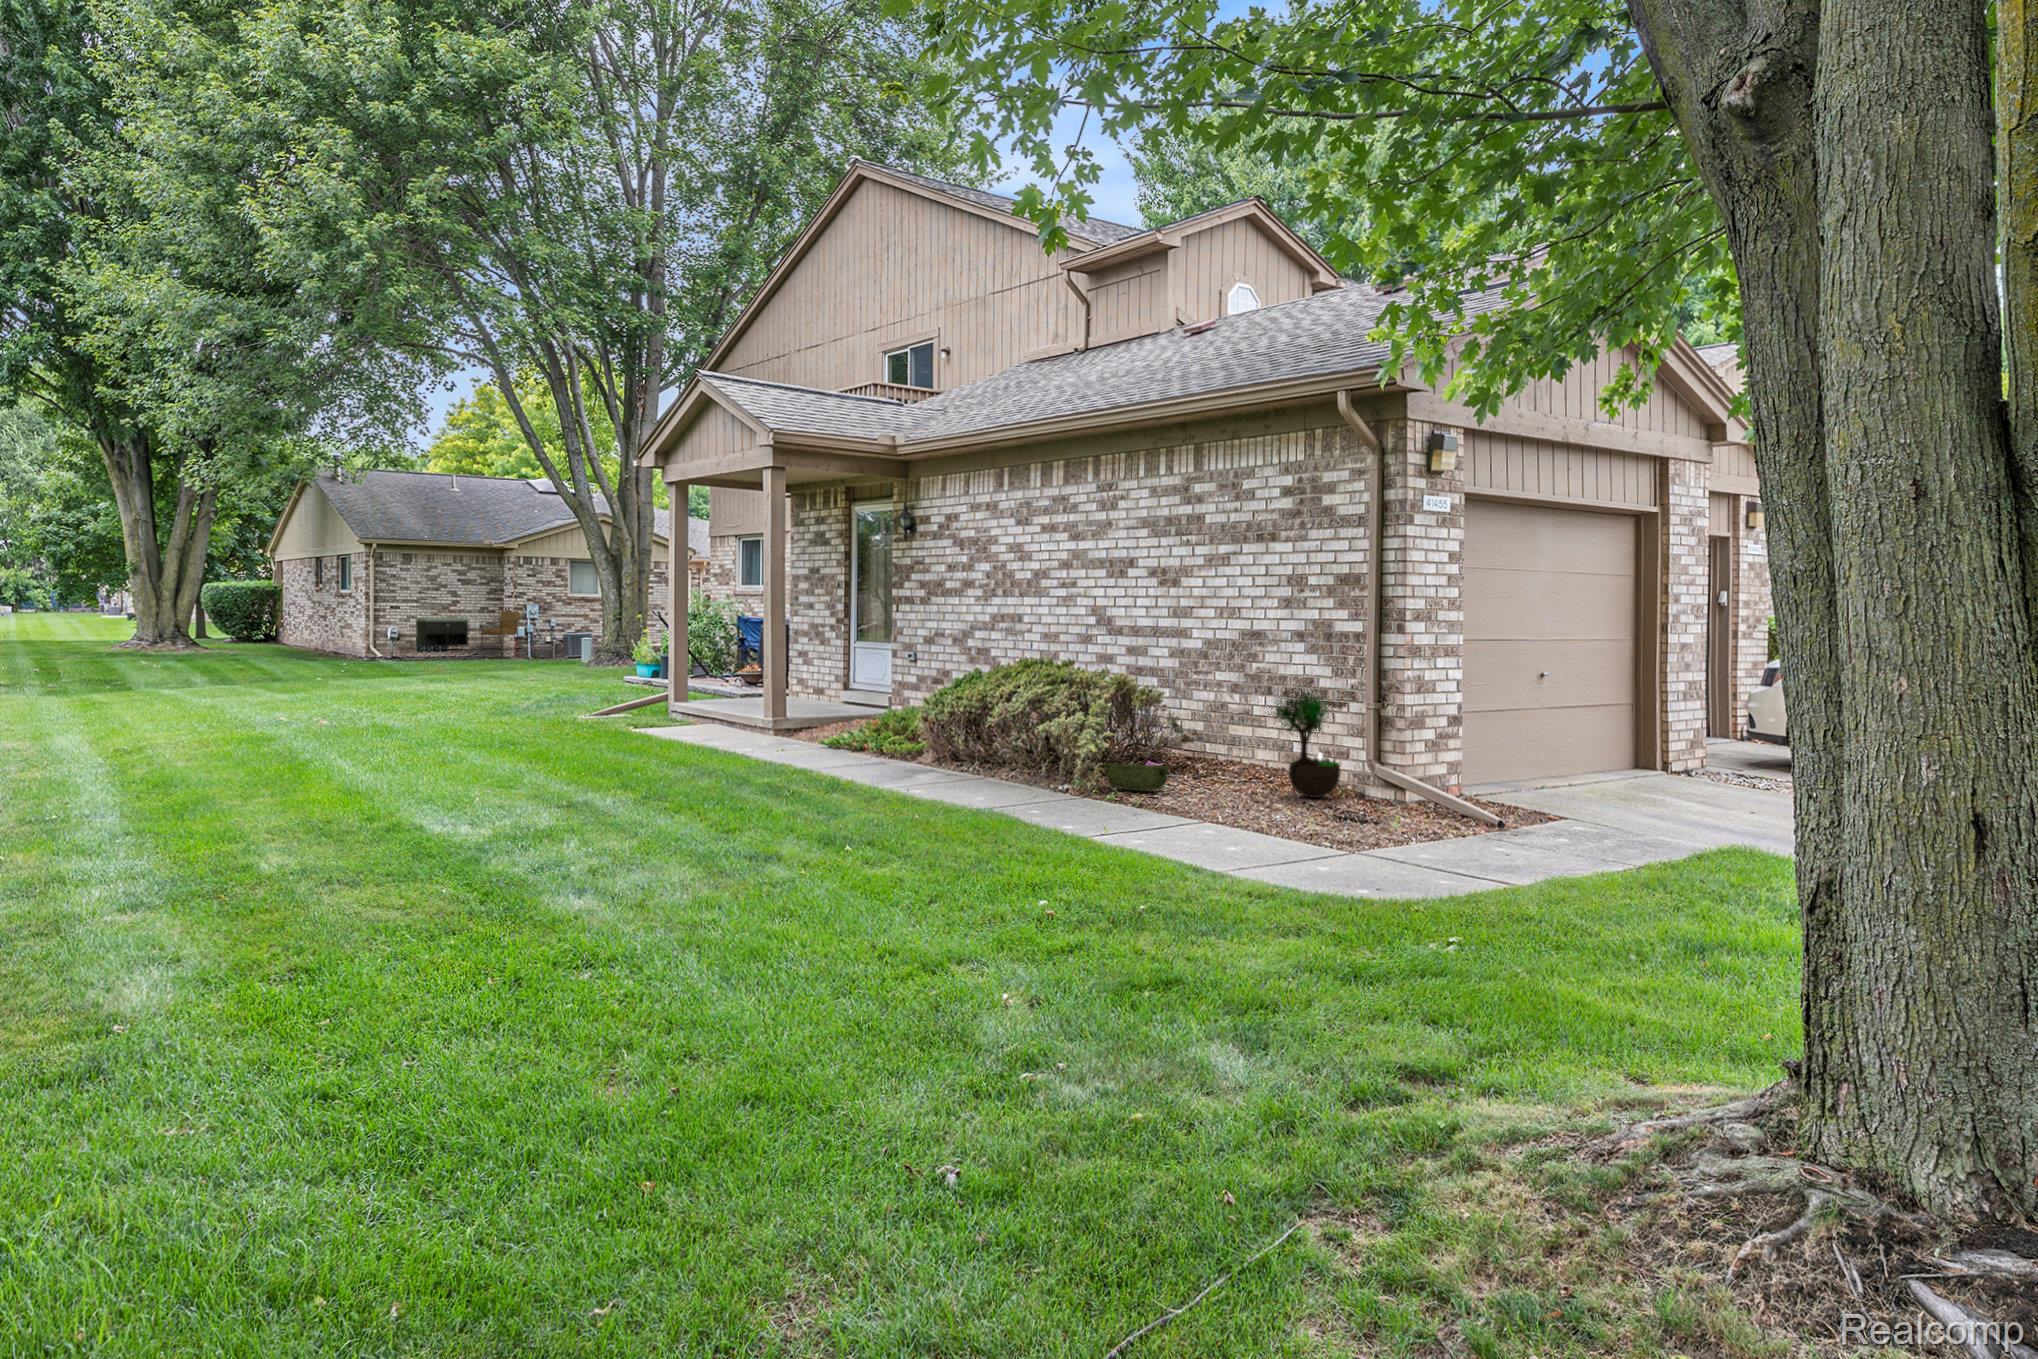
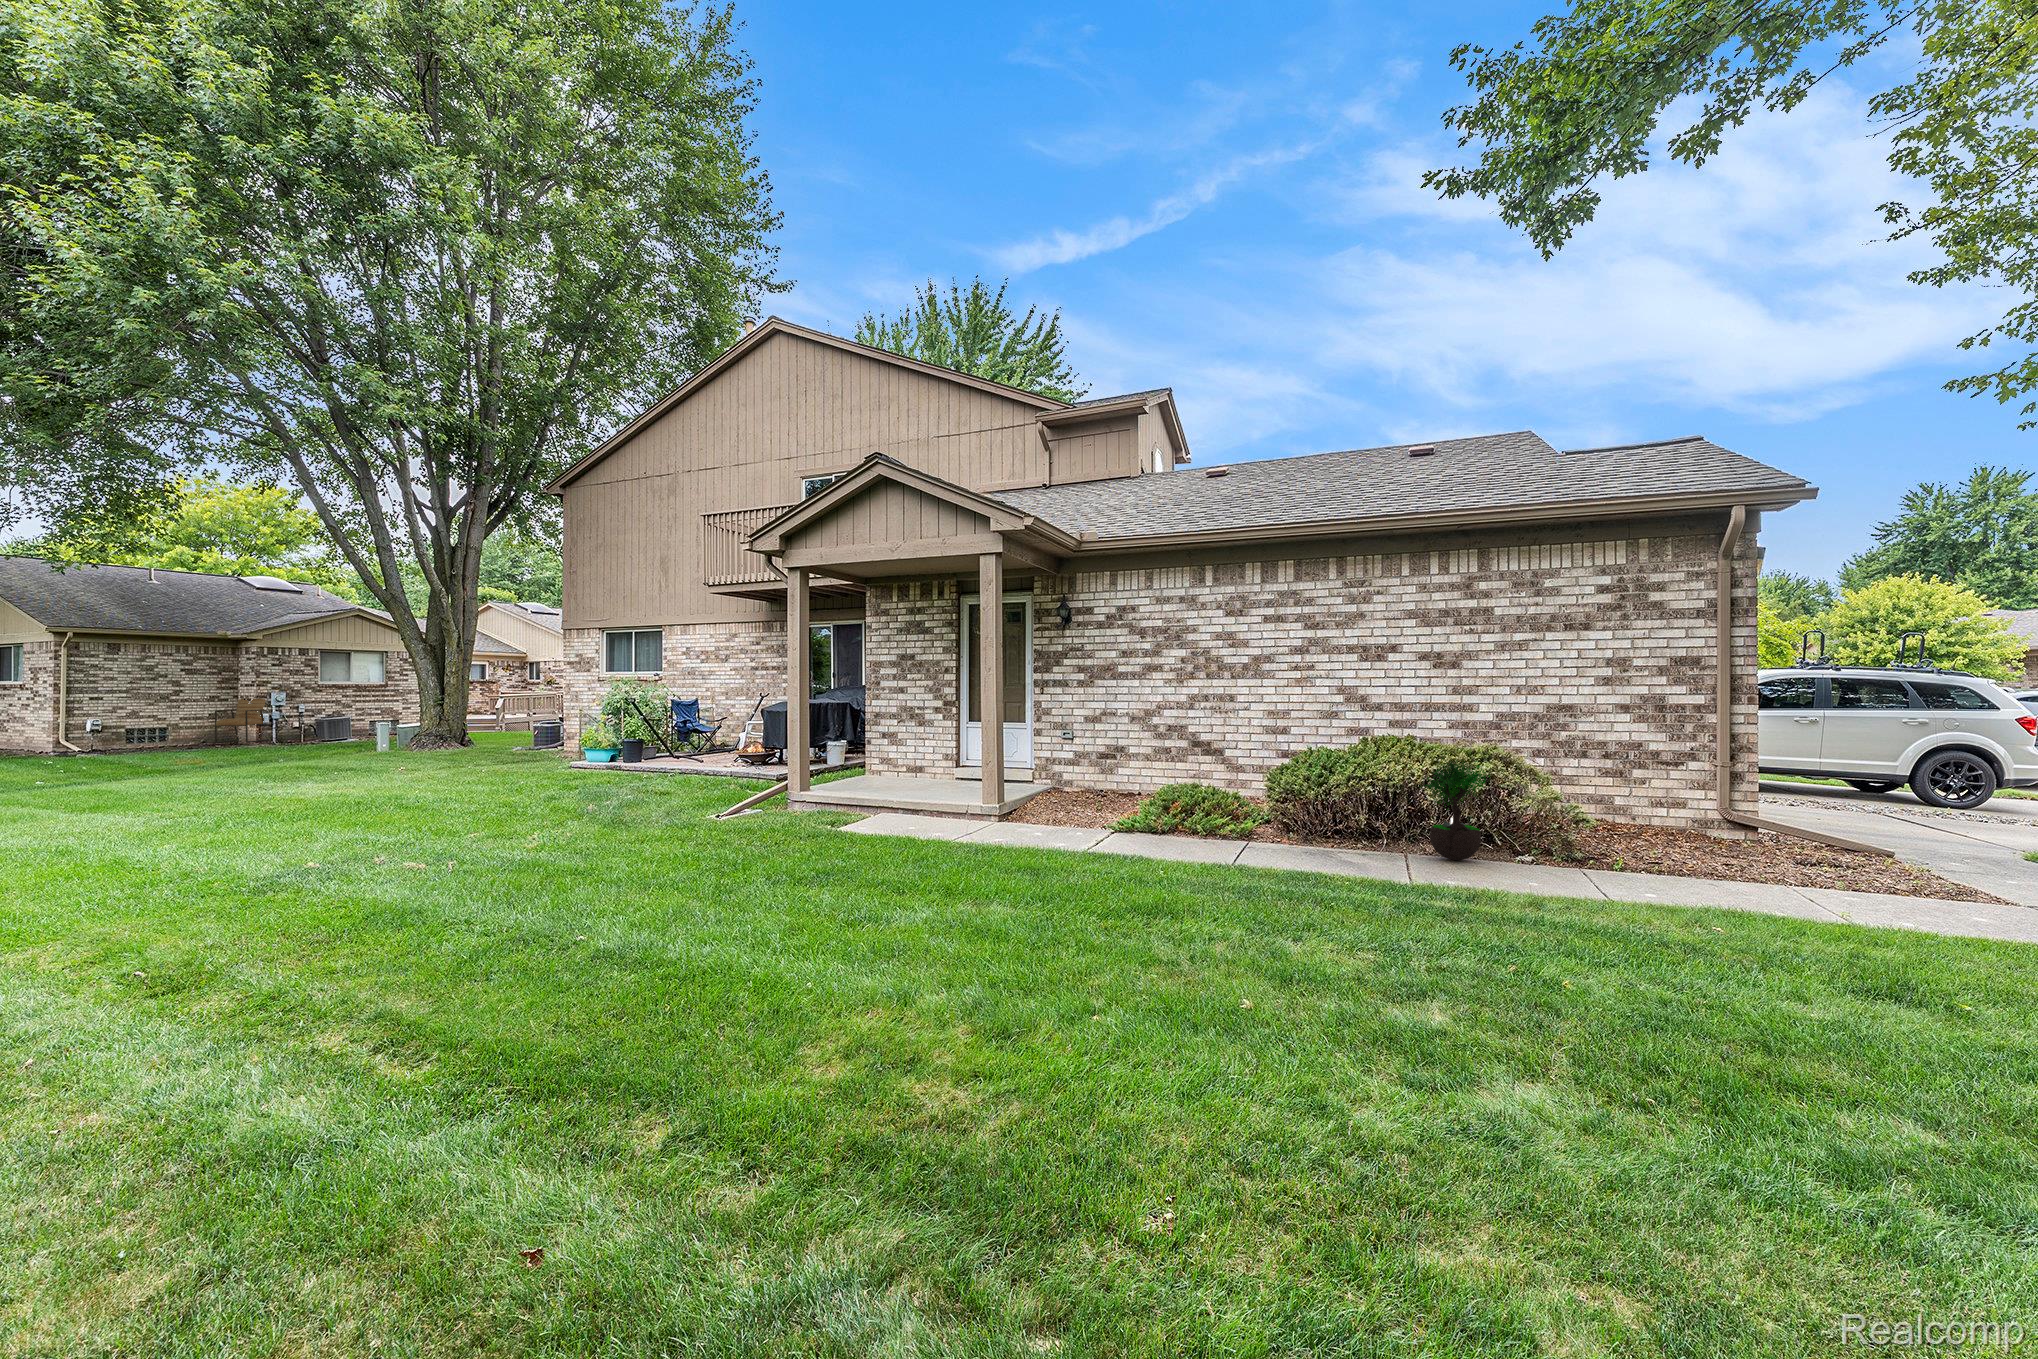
storage bench: present [416,617,469,649] -> none [125,707,203,748]
potted tree: present [1269,688,1341,798] -> present [1419,752,1490,860]
woven basket: present [1104,763,1169,791] -> none [1528,831,1599,856]

